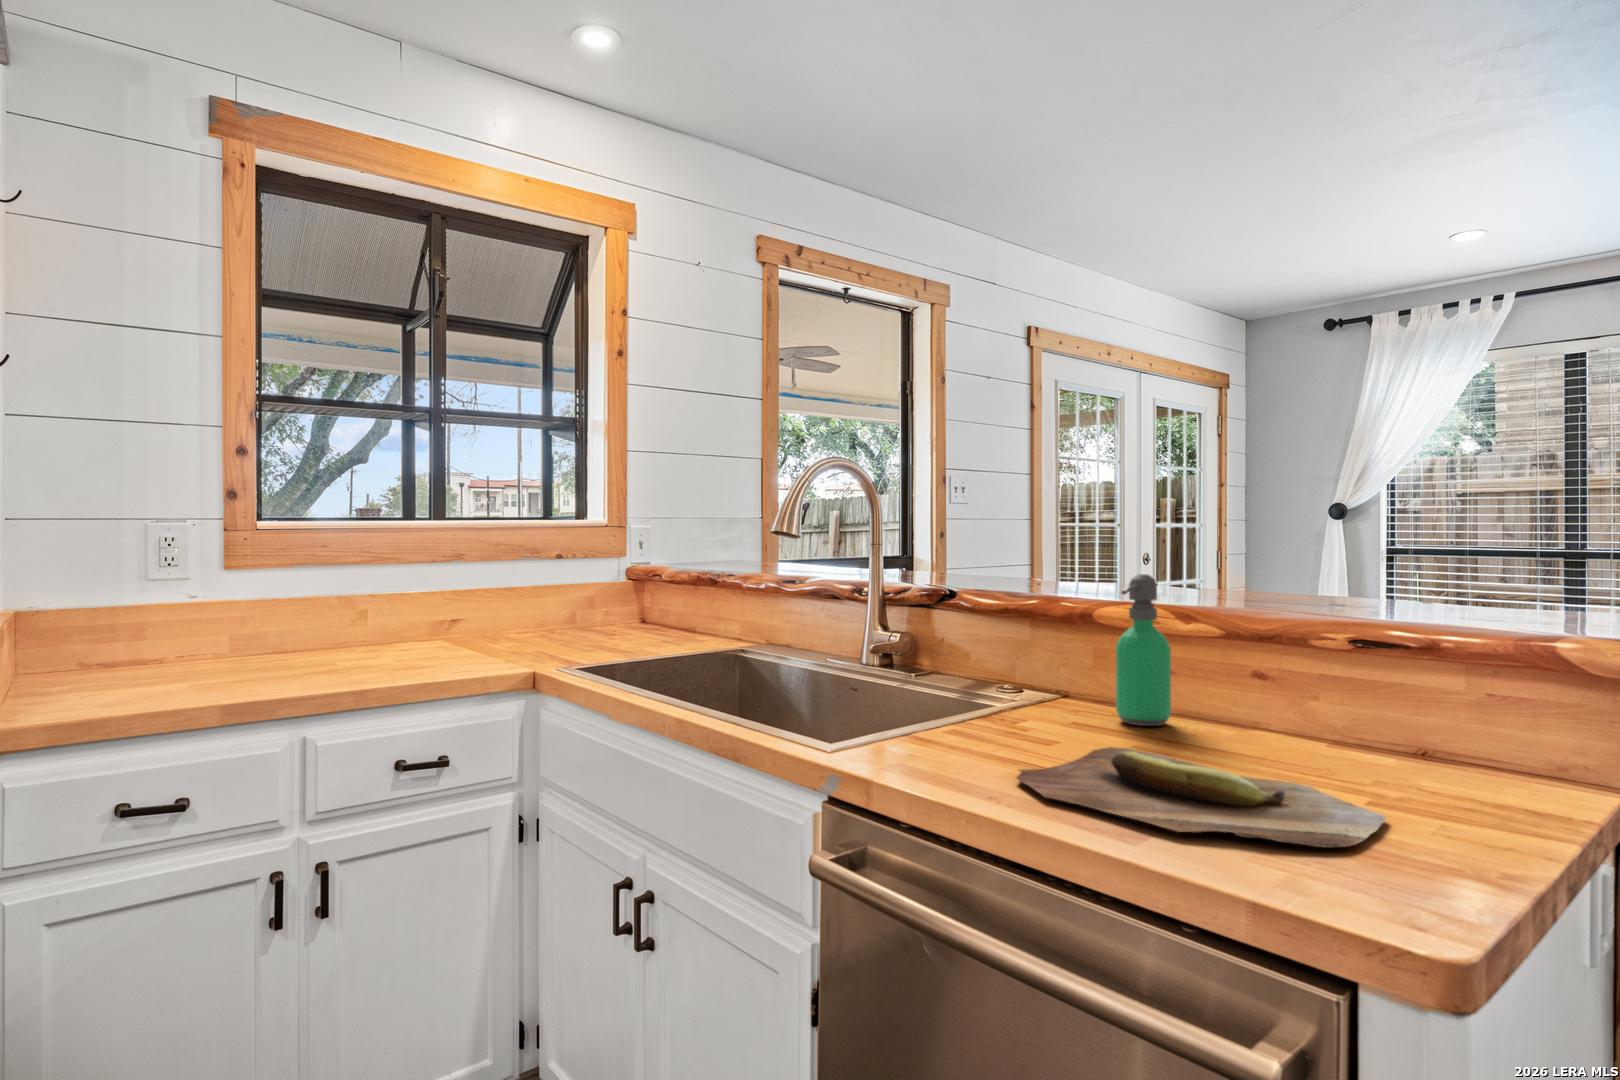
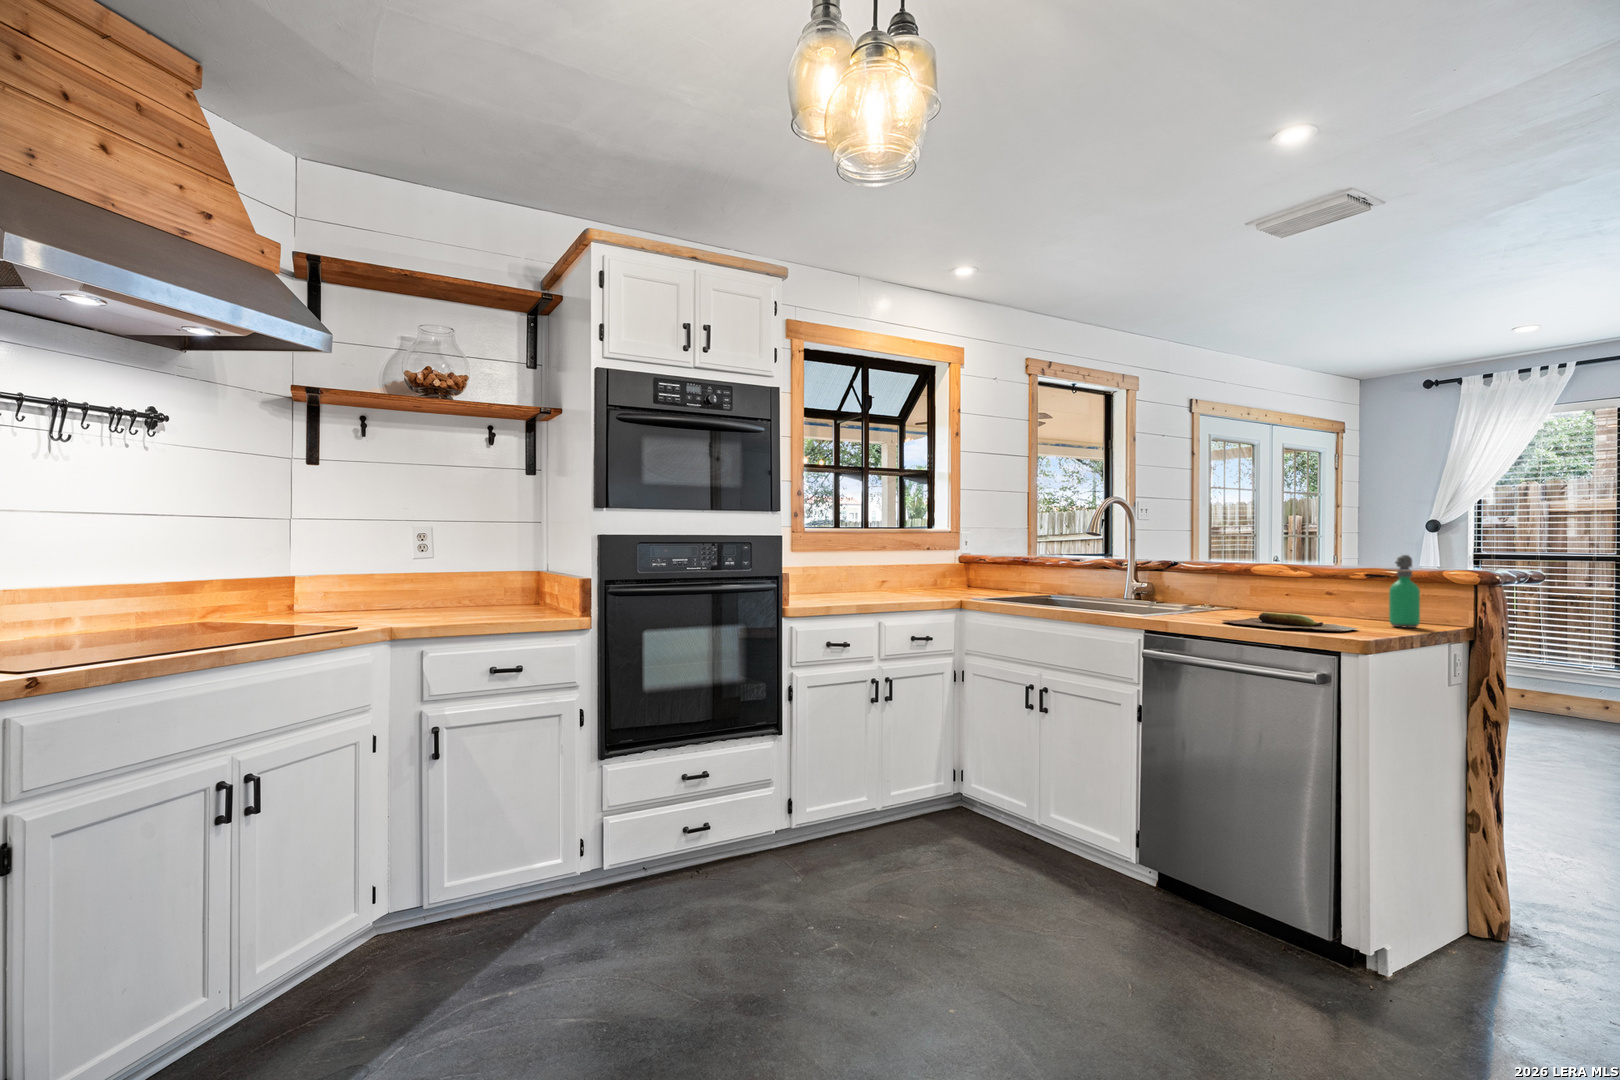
soap dispenser: present [1116,574,1171,726] -> present [1389,555,1420,628]

